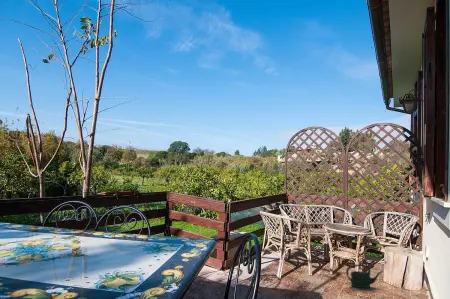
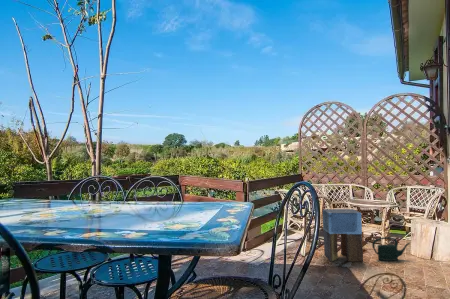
stool: none [301,233,337,287] -> present [323,209,363,261]

